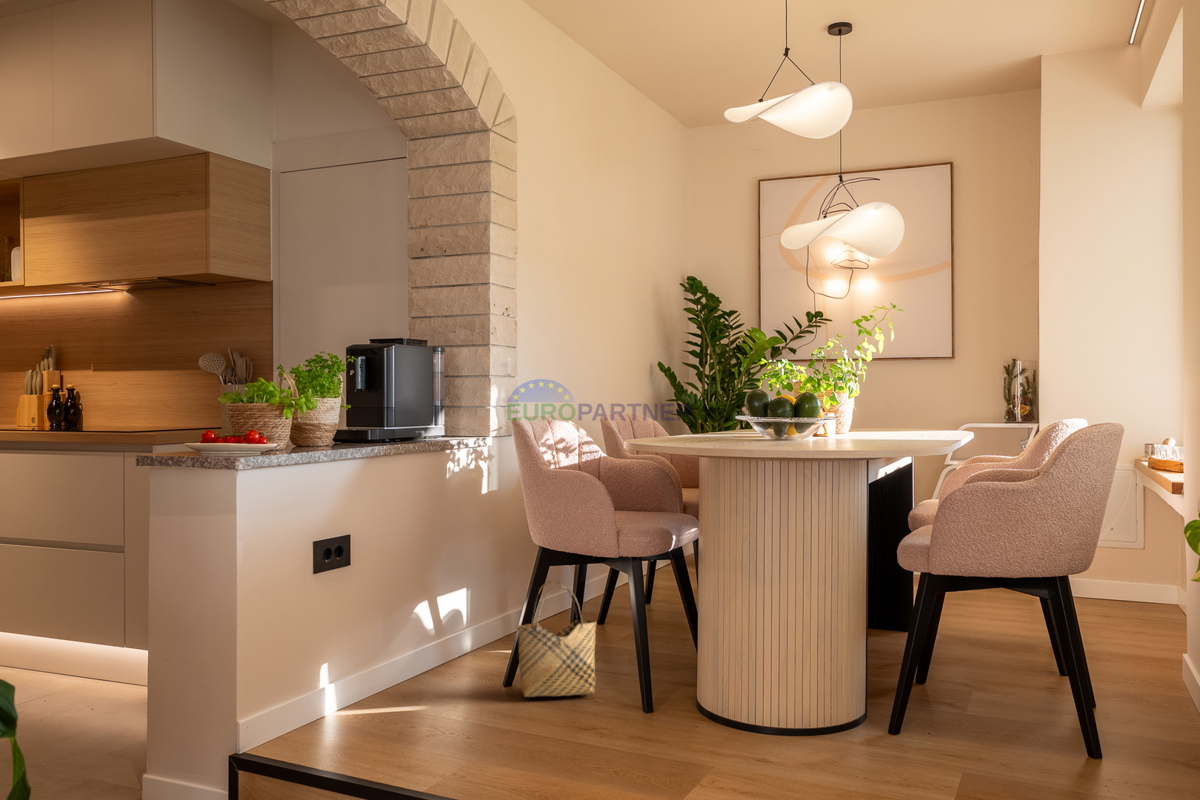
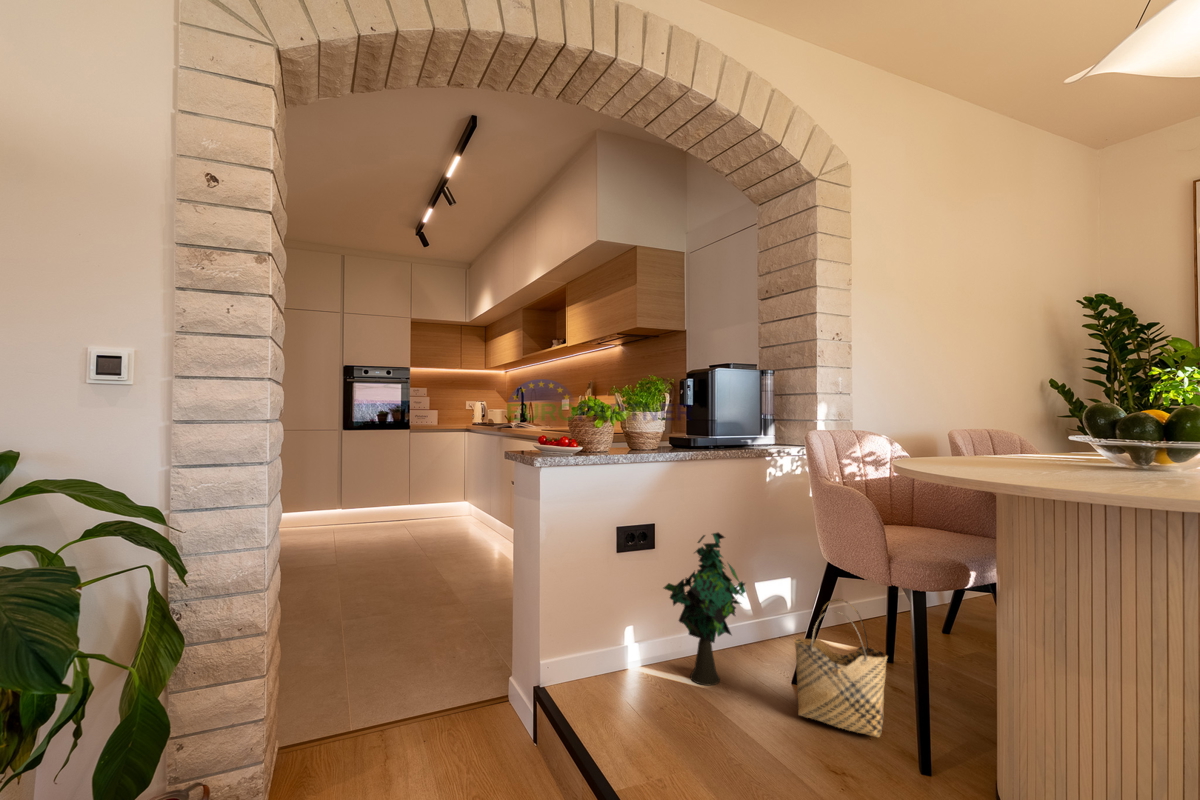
decorative plant: none [370,534,458,703] -> present [664,532,746,685]

